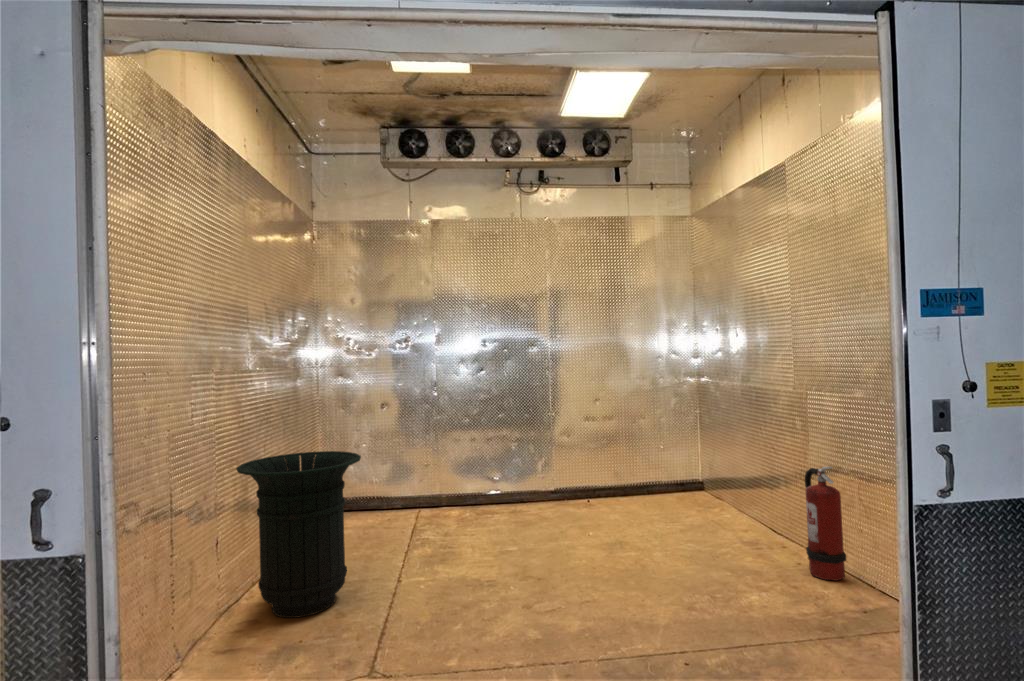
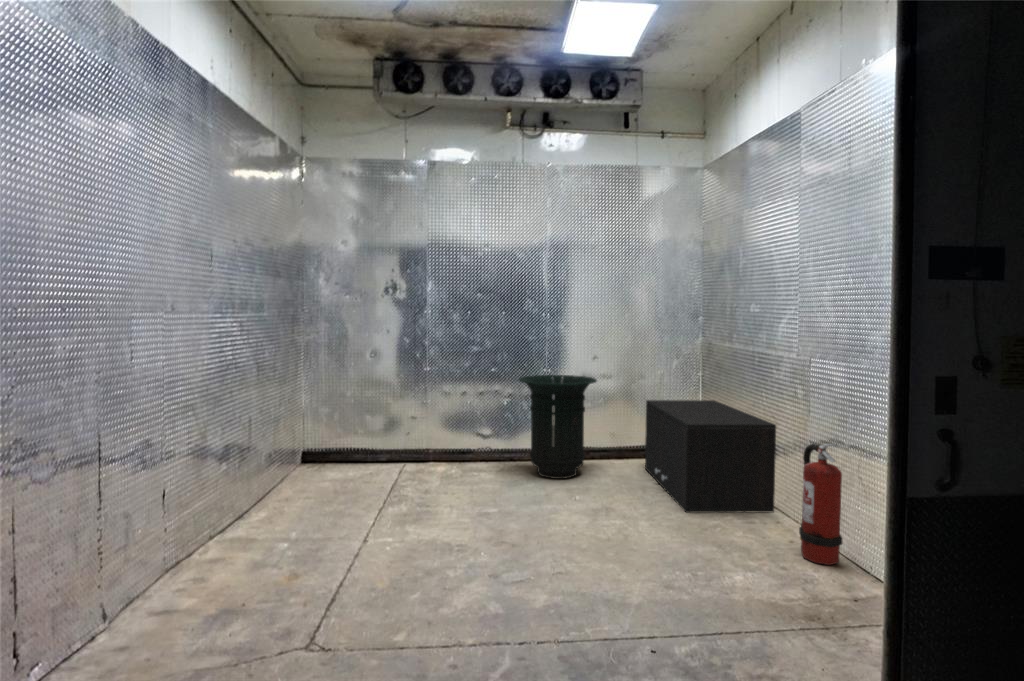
storage cabinet: none [652,433,782,541] -> present [645,400,776,513]
trash can: present [236,451,361,618] -> present [519,375,597,479]

